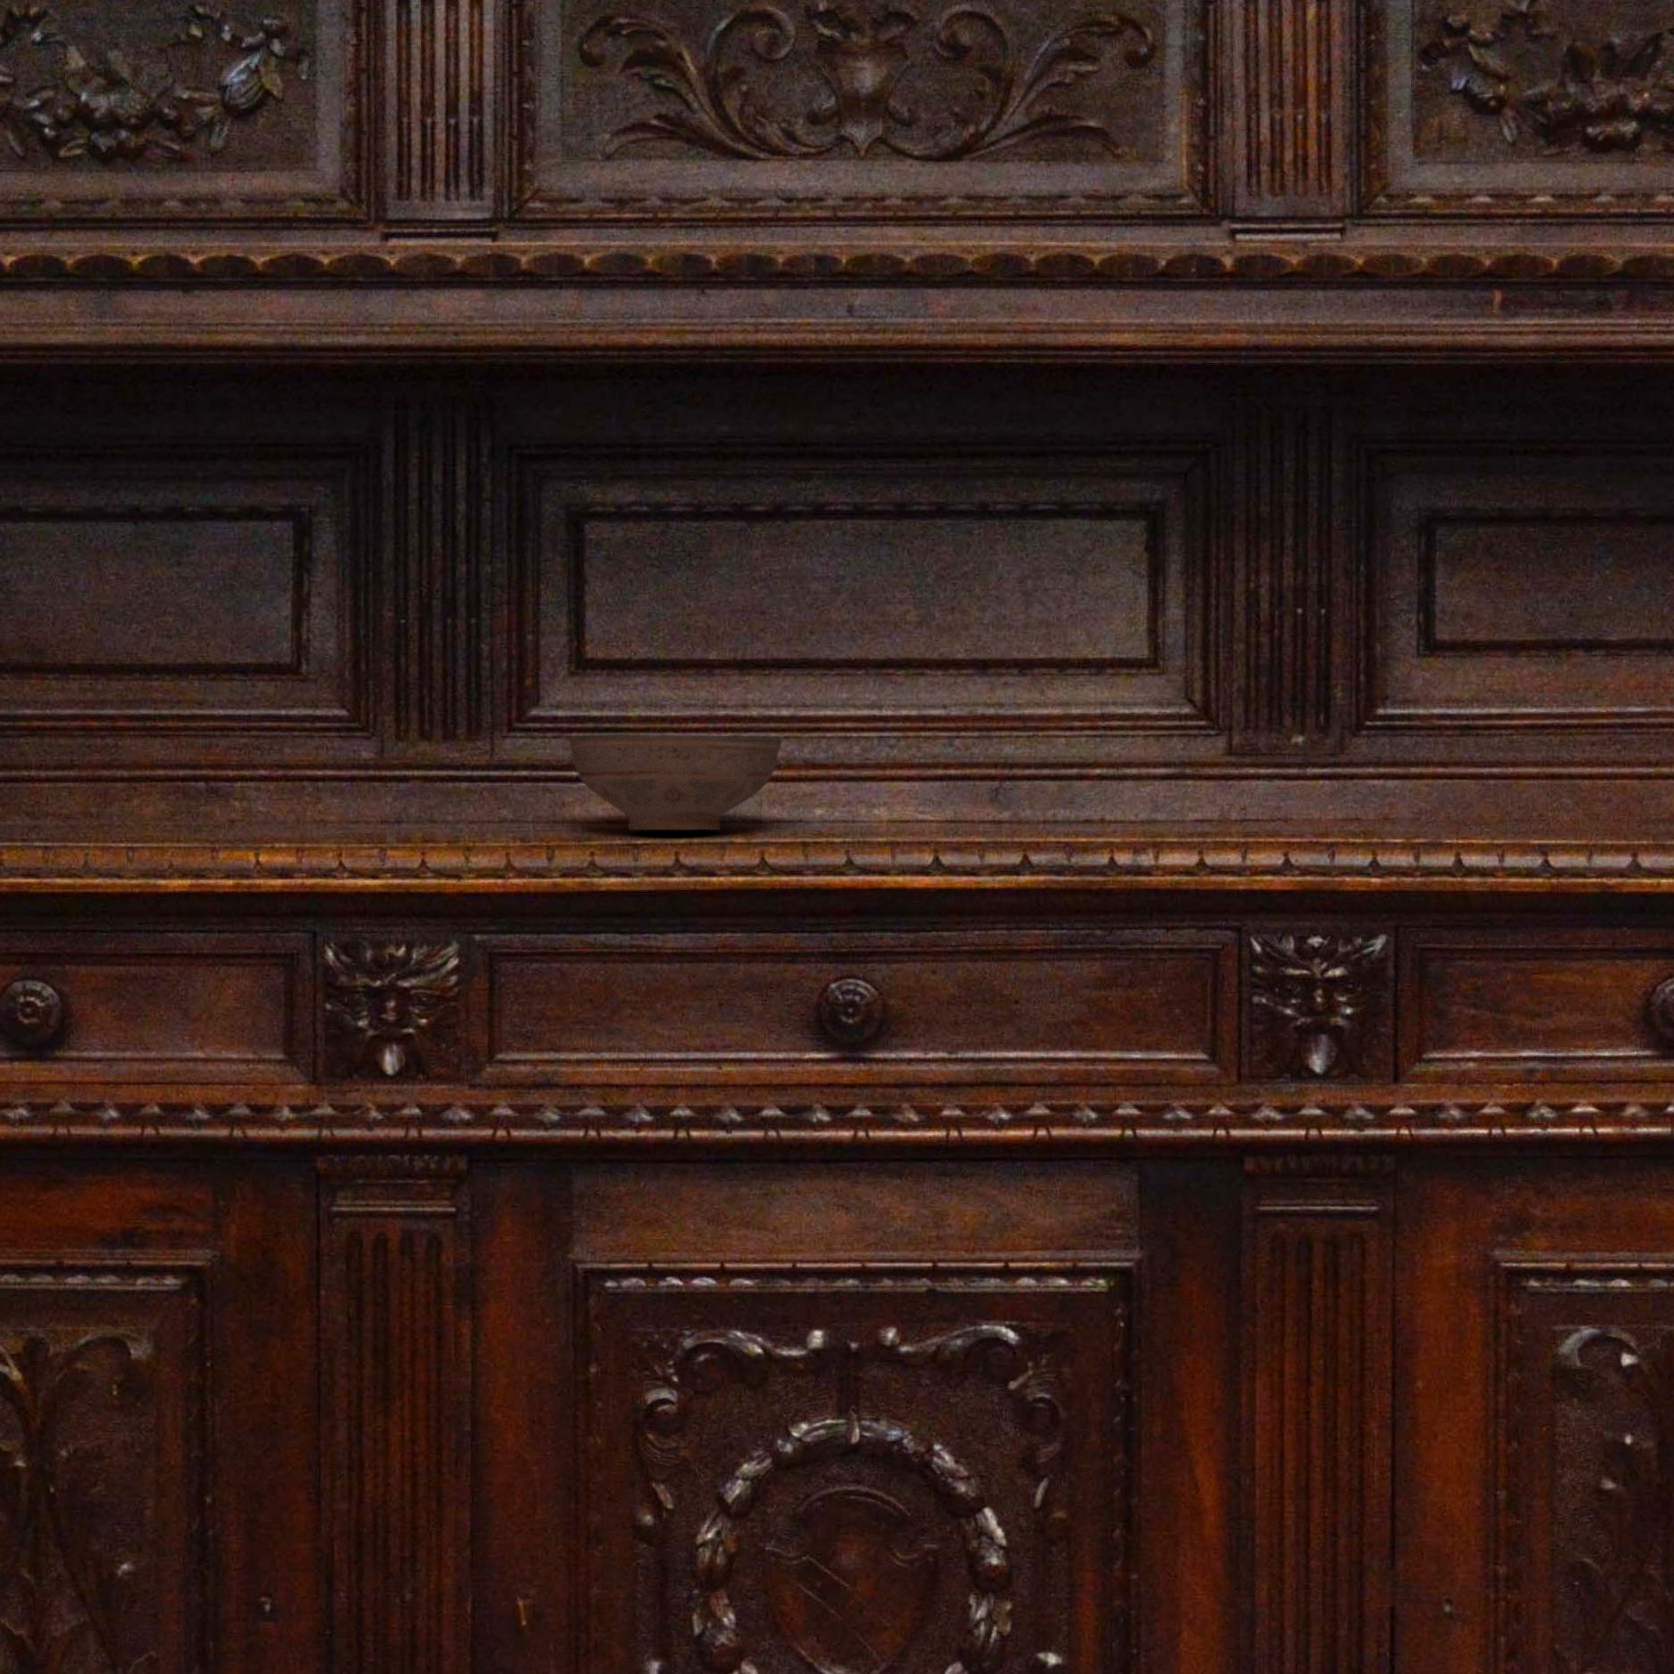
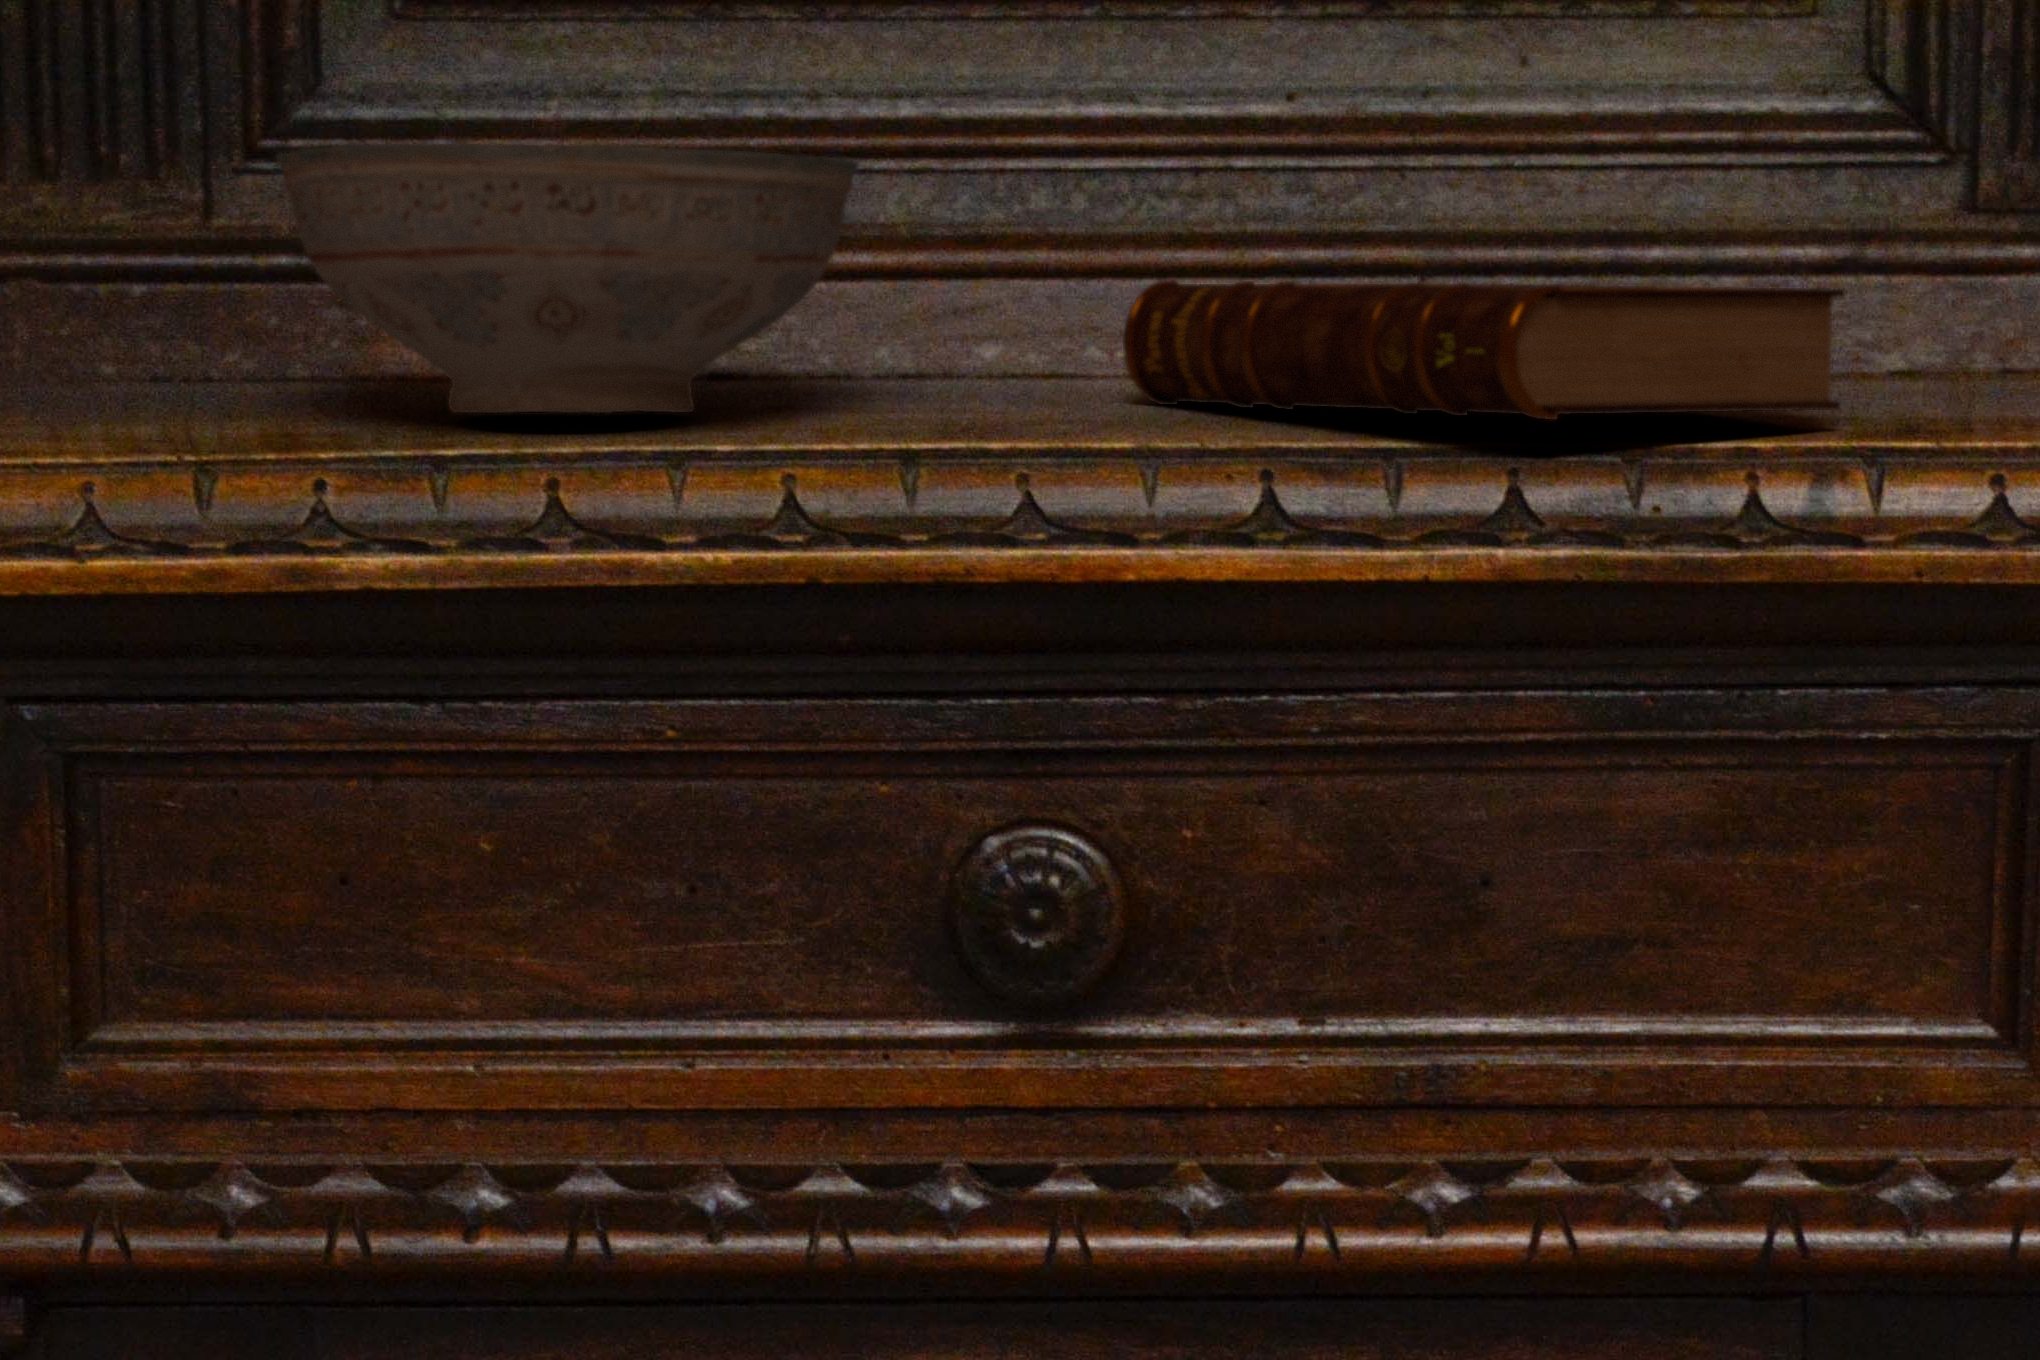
hardback book: none [880,782,1149,833] -> present [1123,279,1845,420]

